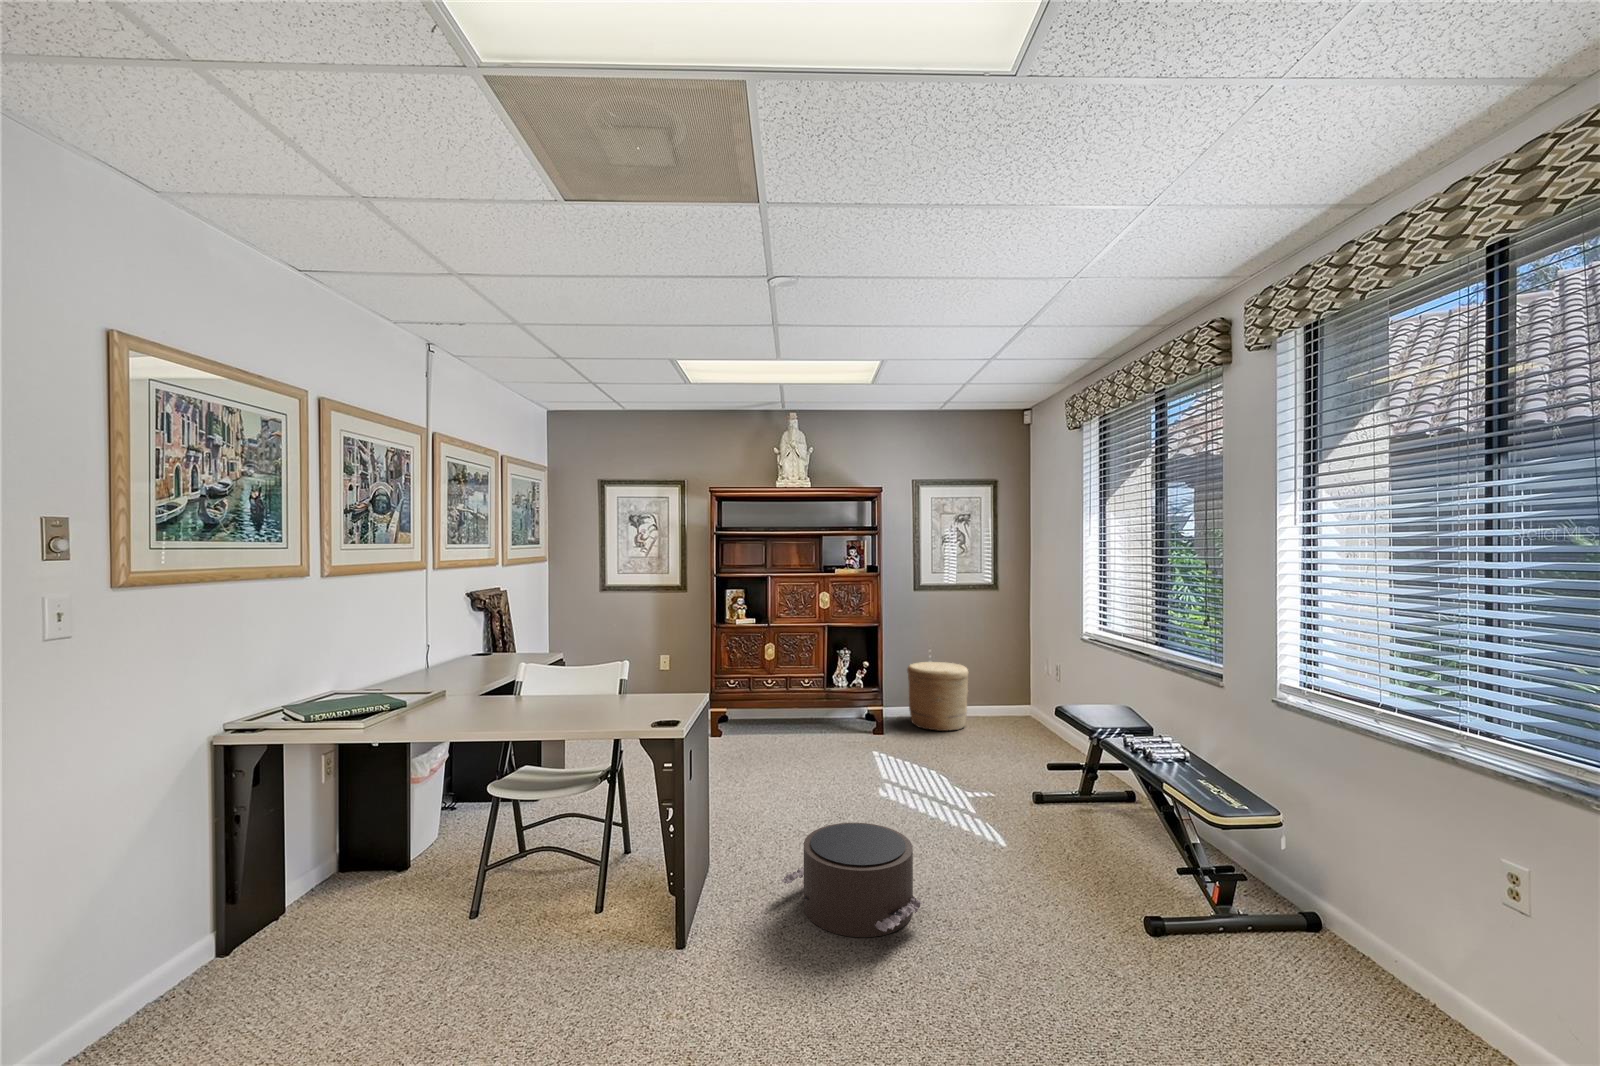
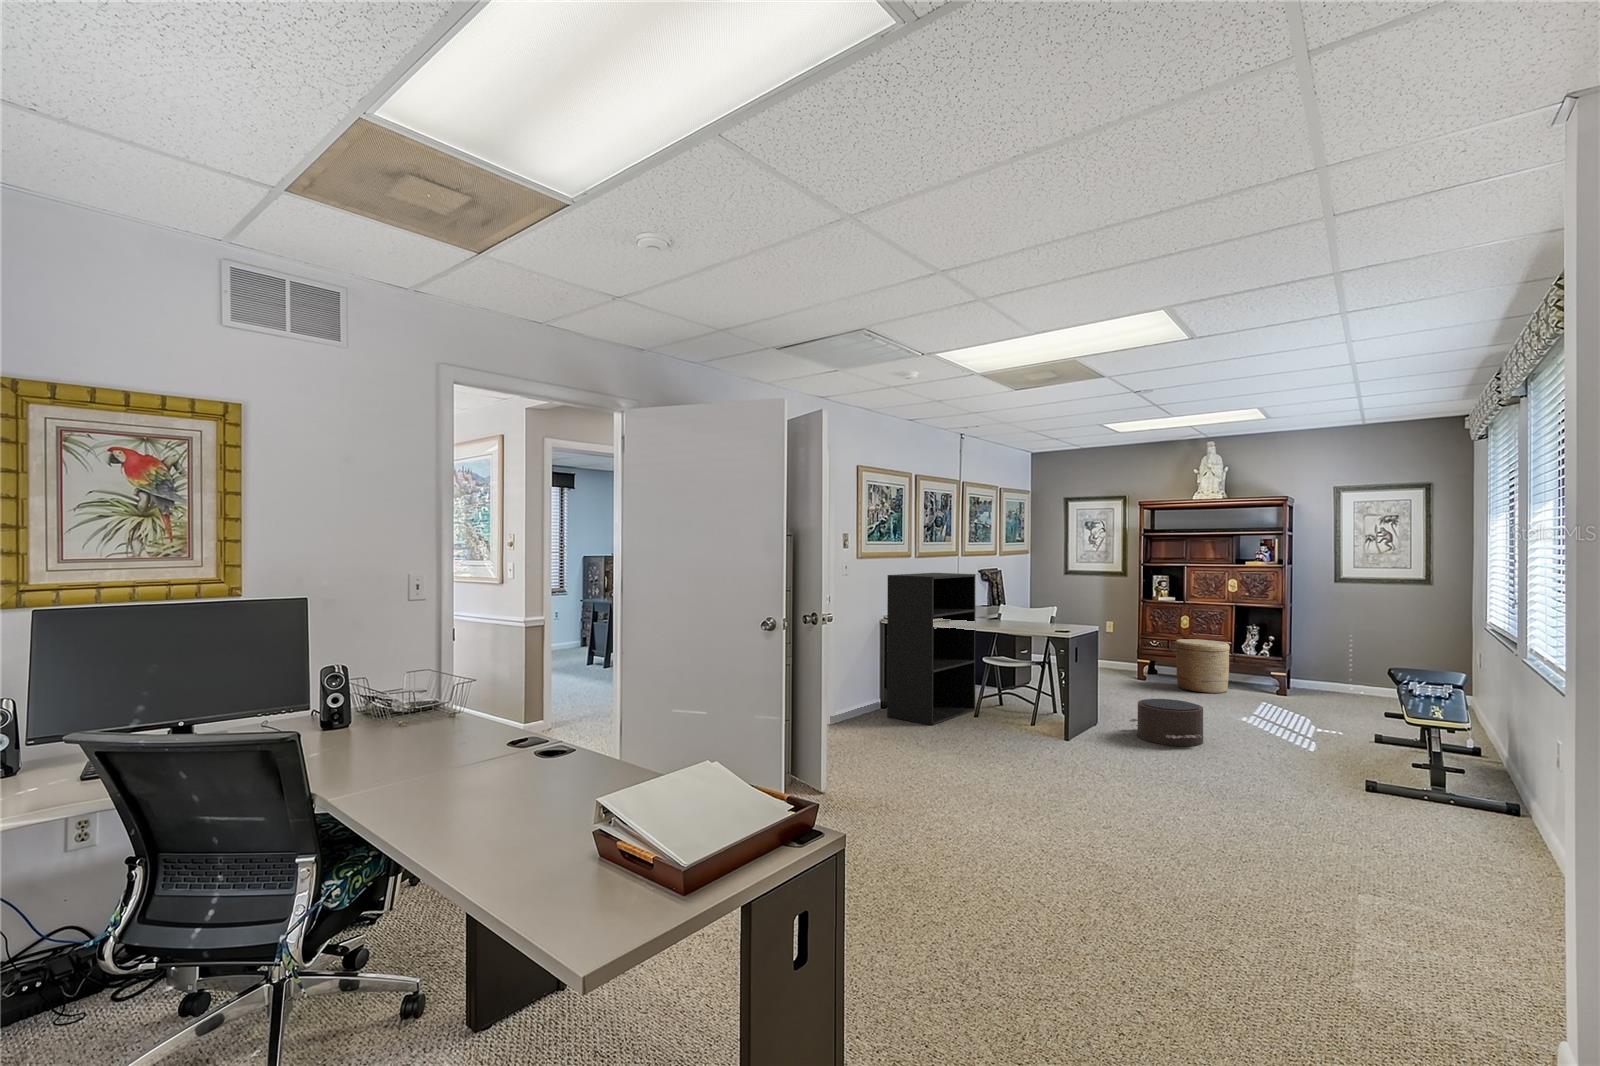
bookshelf: none [186,617,467,1062] -> present [887,573,976,725]
woven basket: present [907,662,968,731] -> present [1174,639,1230,693]

